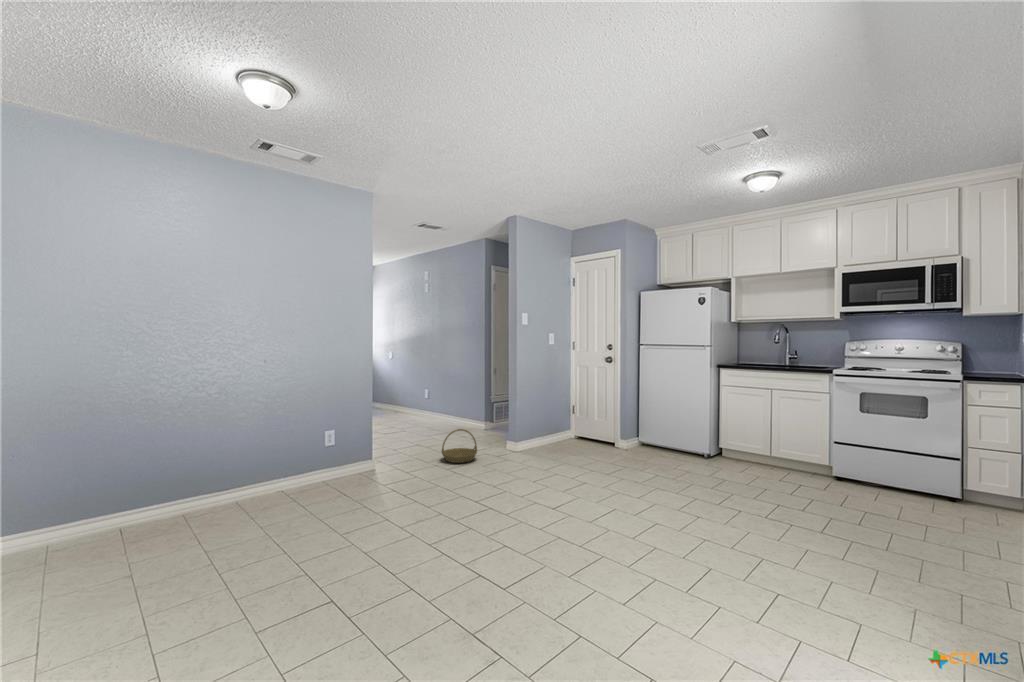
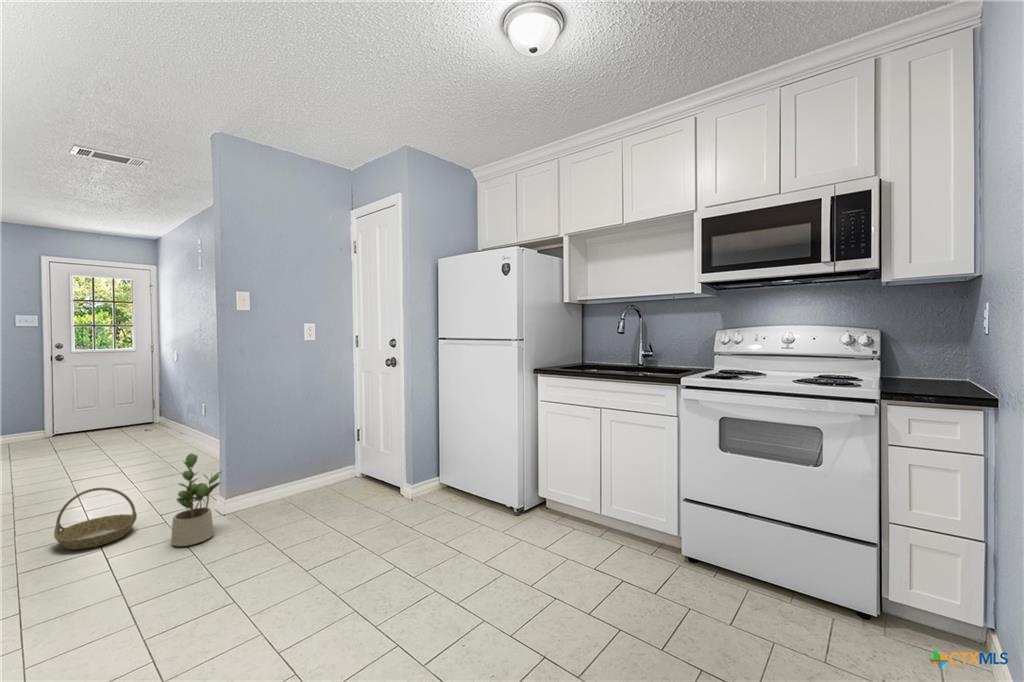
potted plant: none [507,410,531,463] -> present [171,453,222,546]

